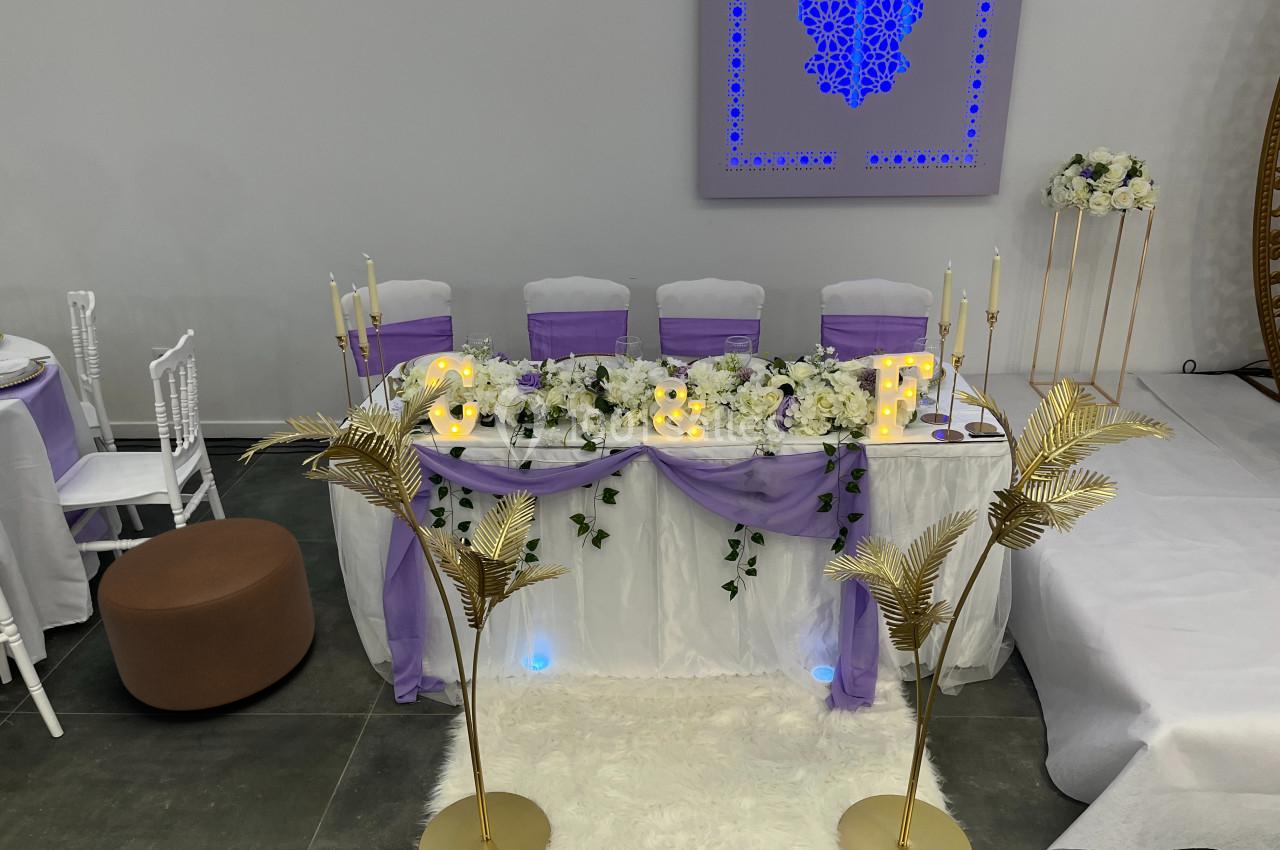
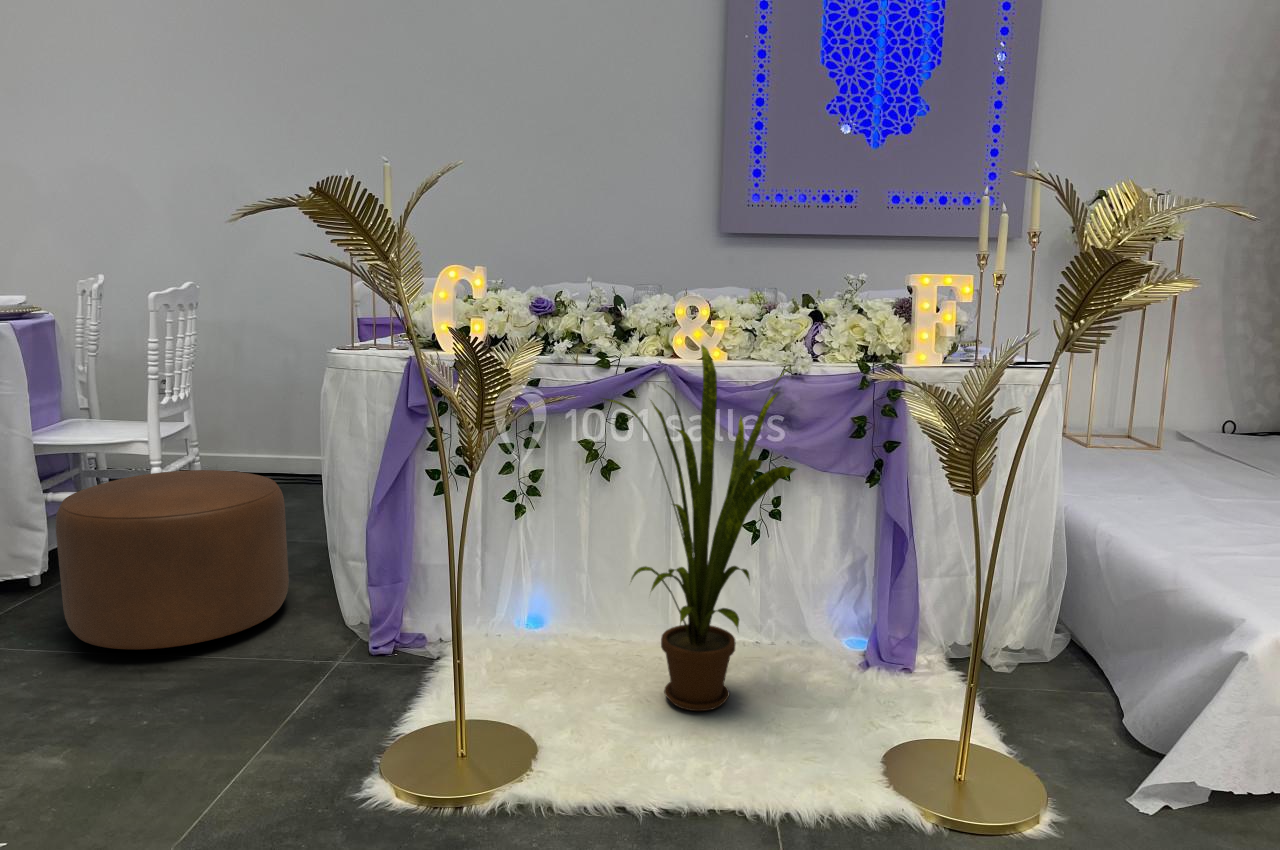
house plant: none [583,432,769,763] -> present [604,345,796,711]

